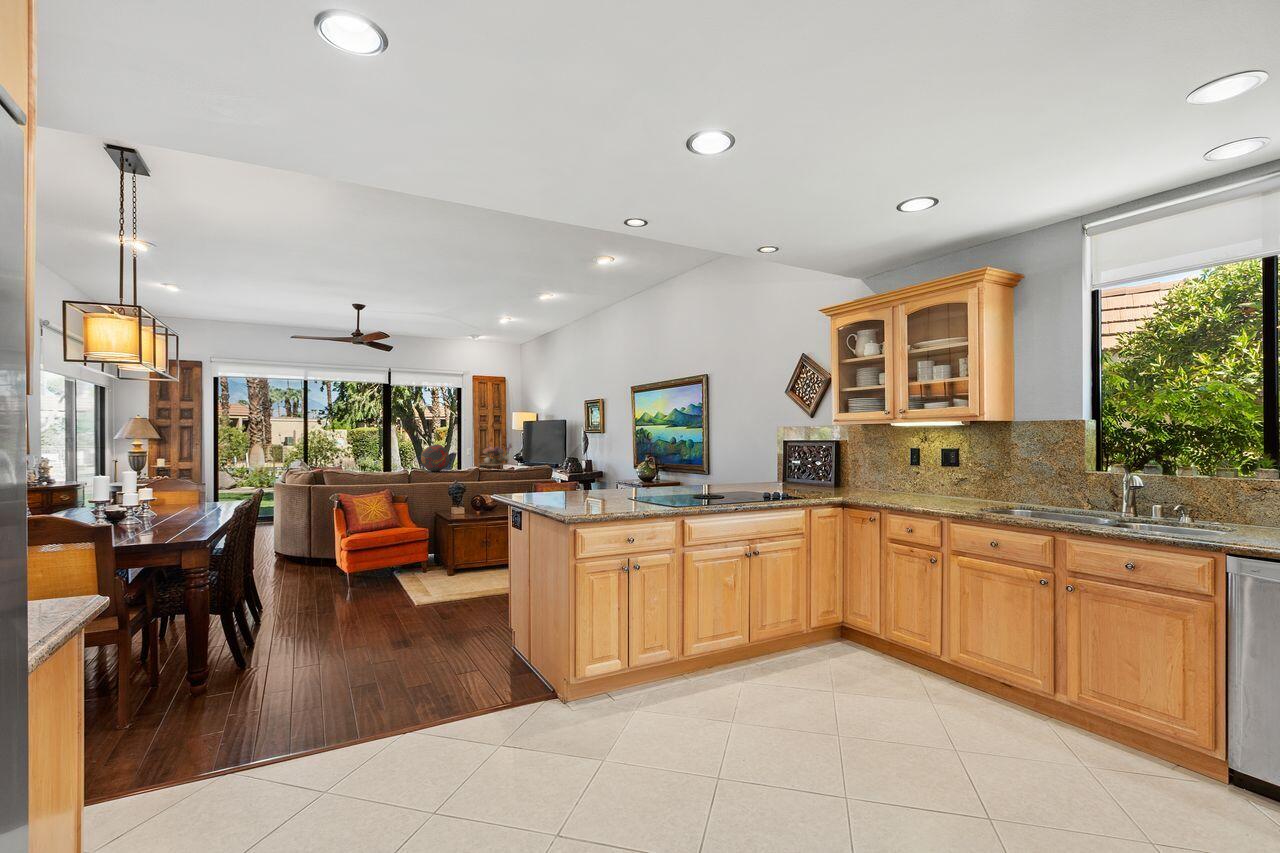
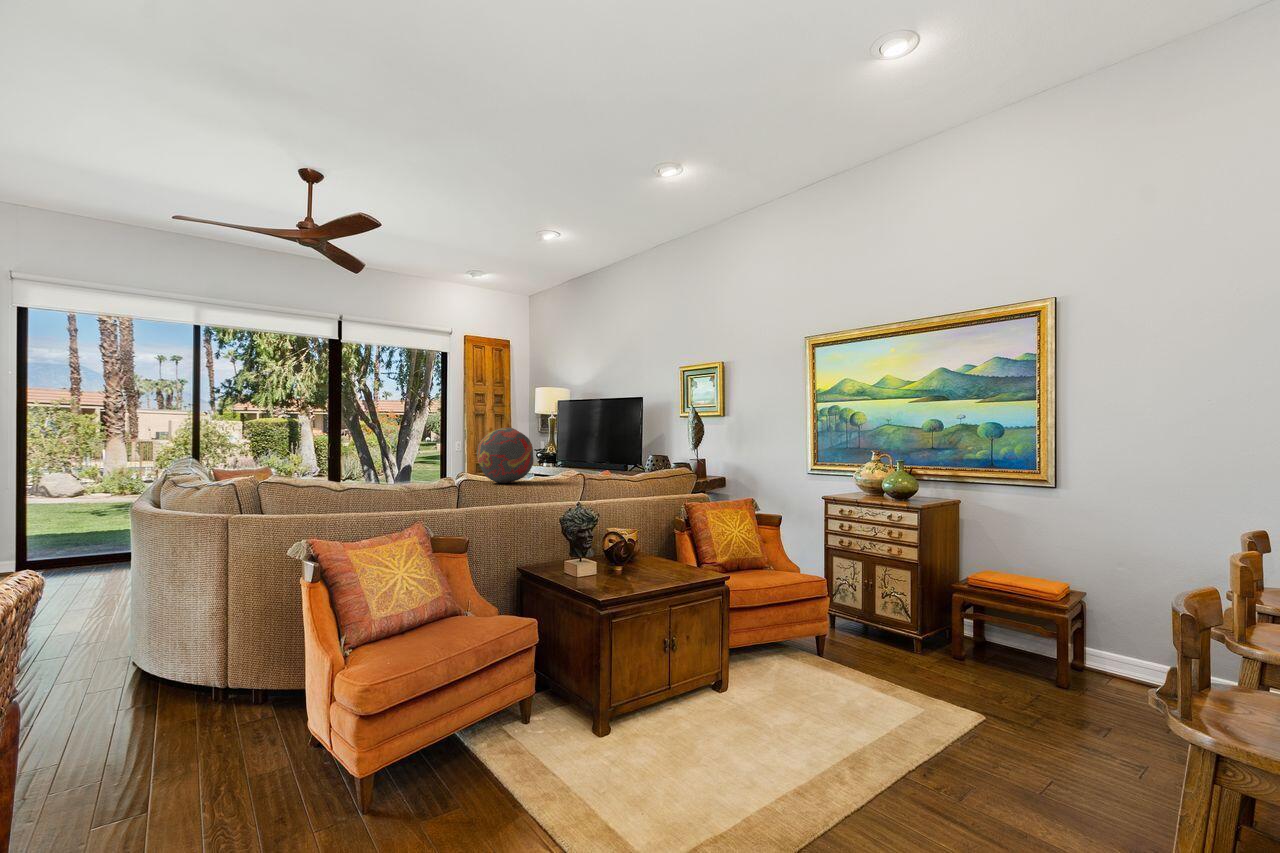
flower arrangement: present [481,444,512,469] -> none [575,426,642,479]

